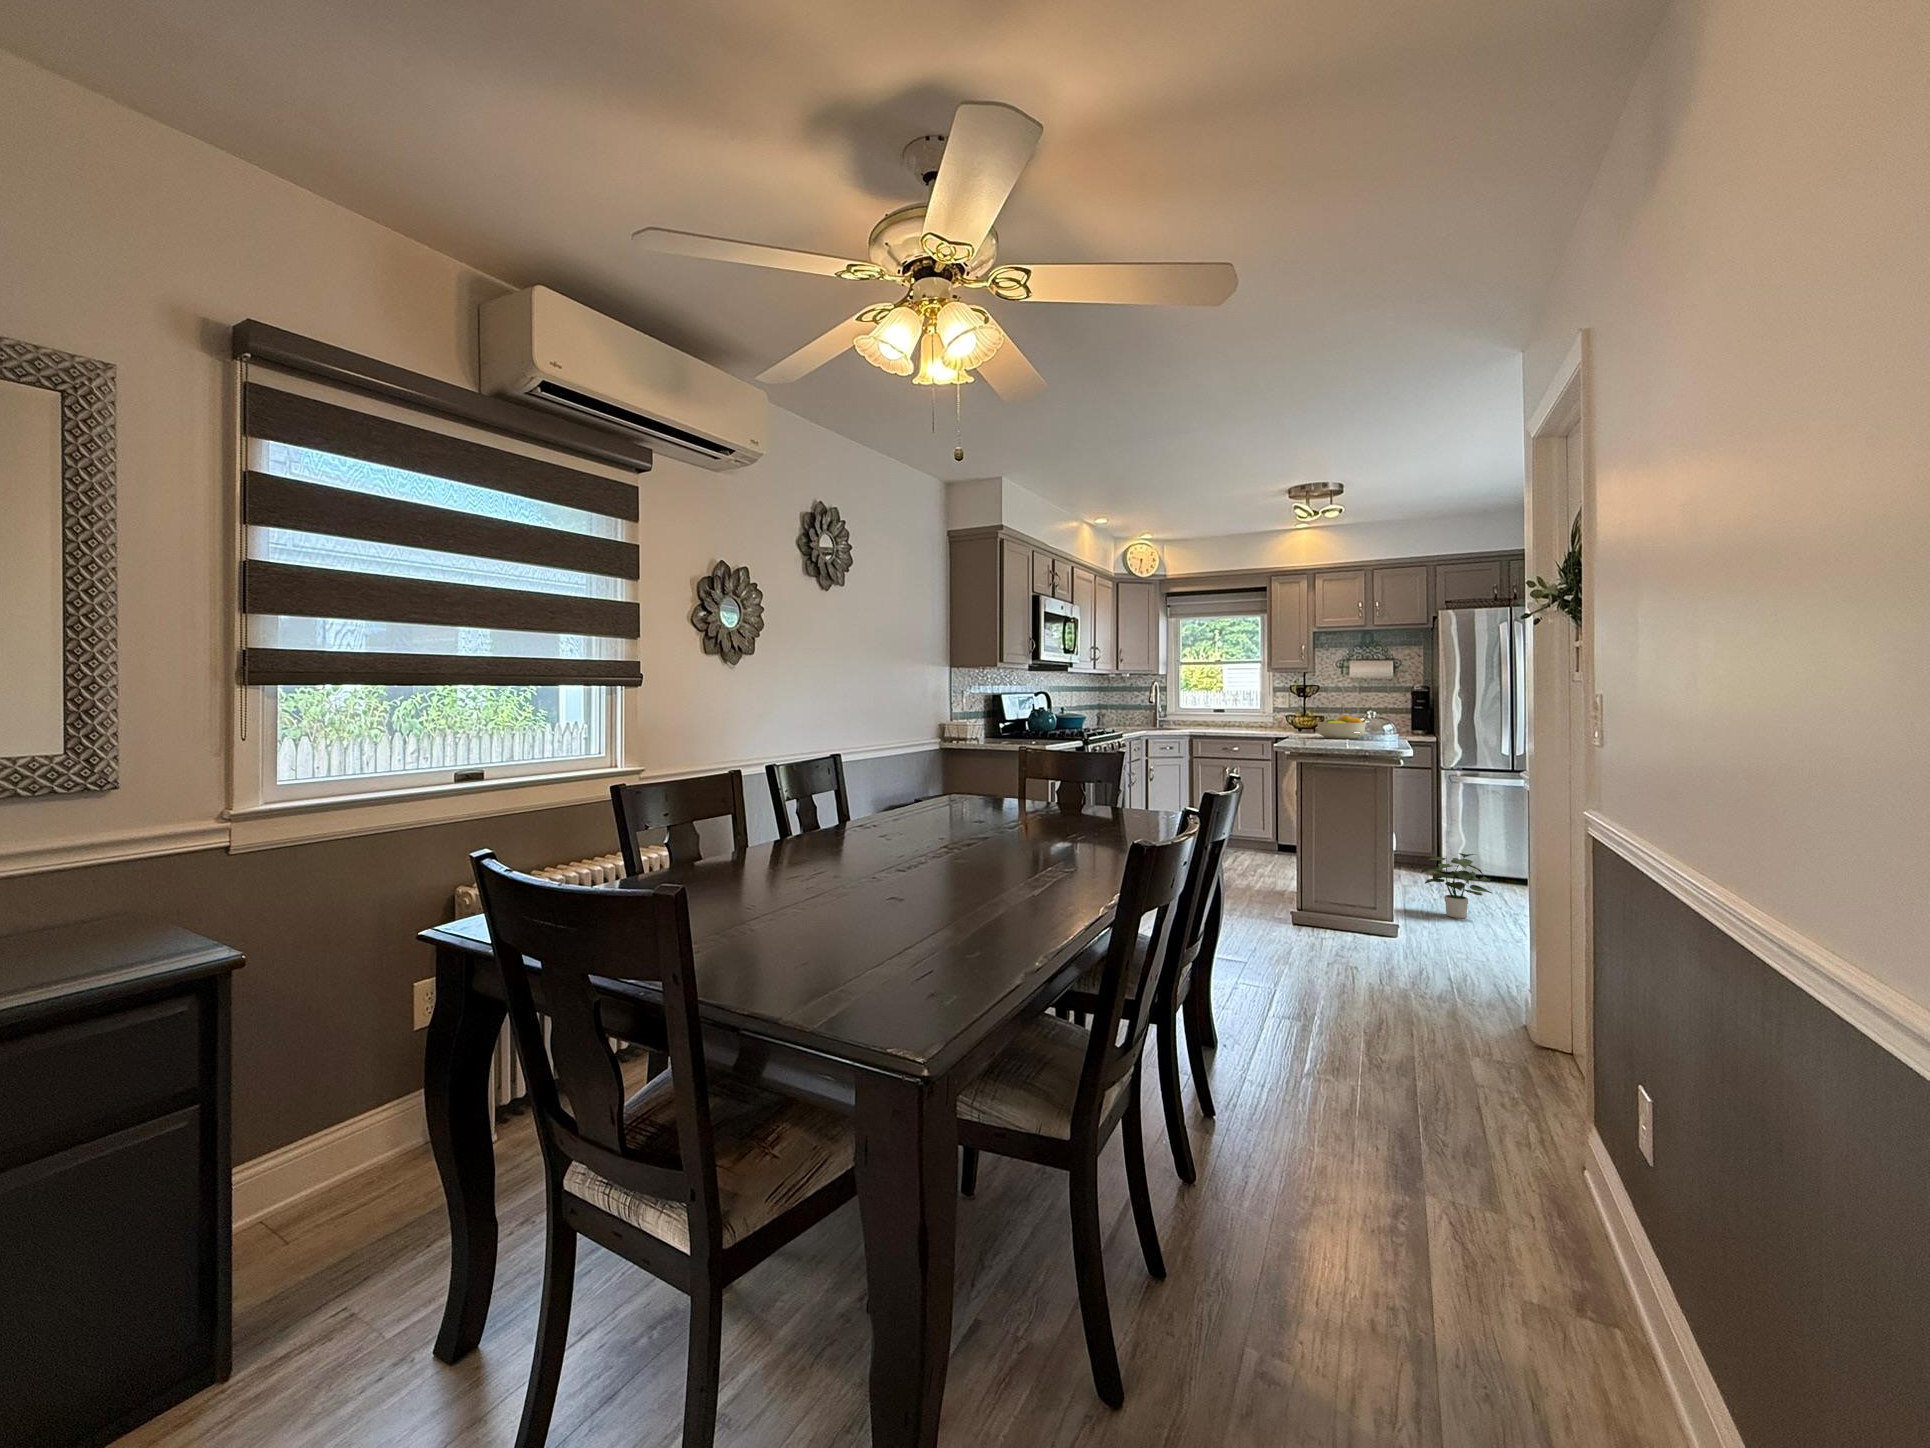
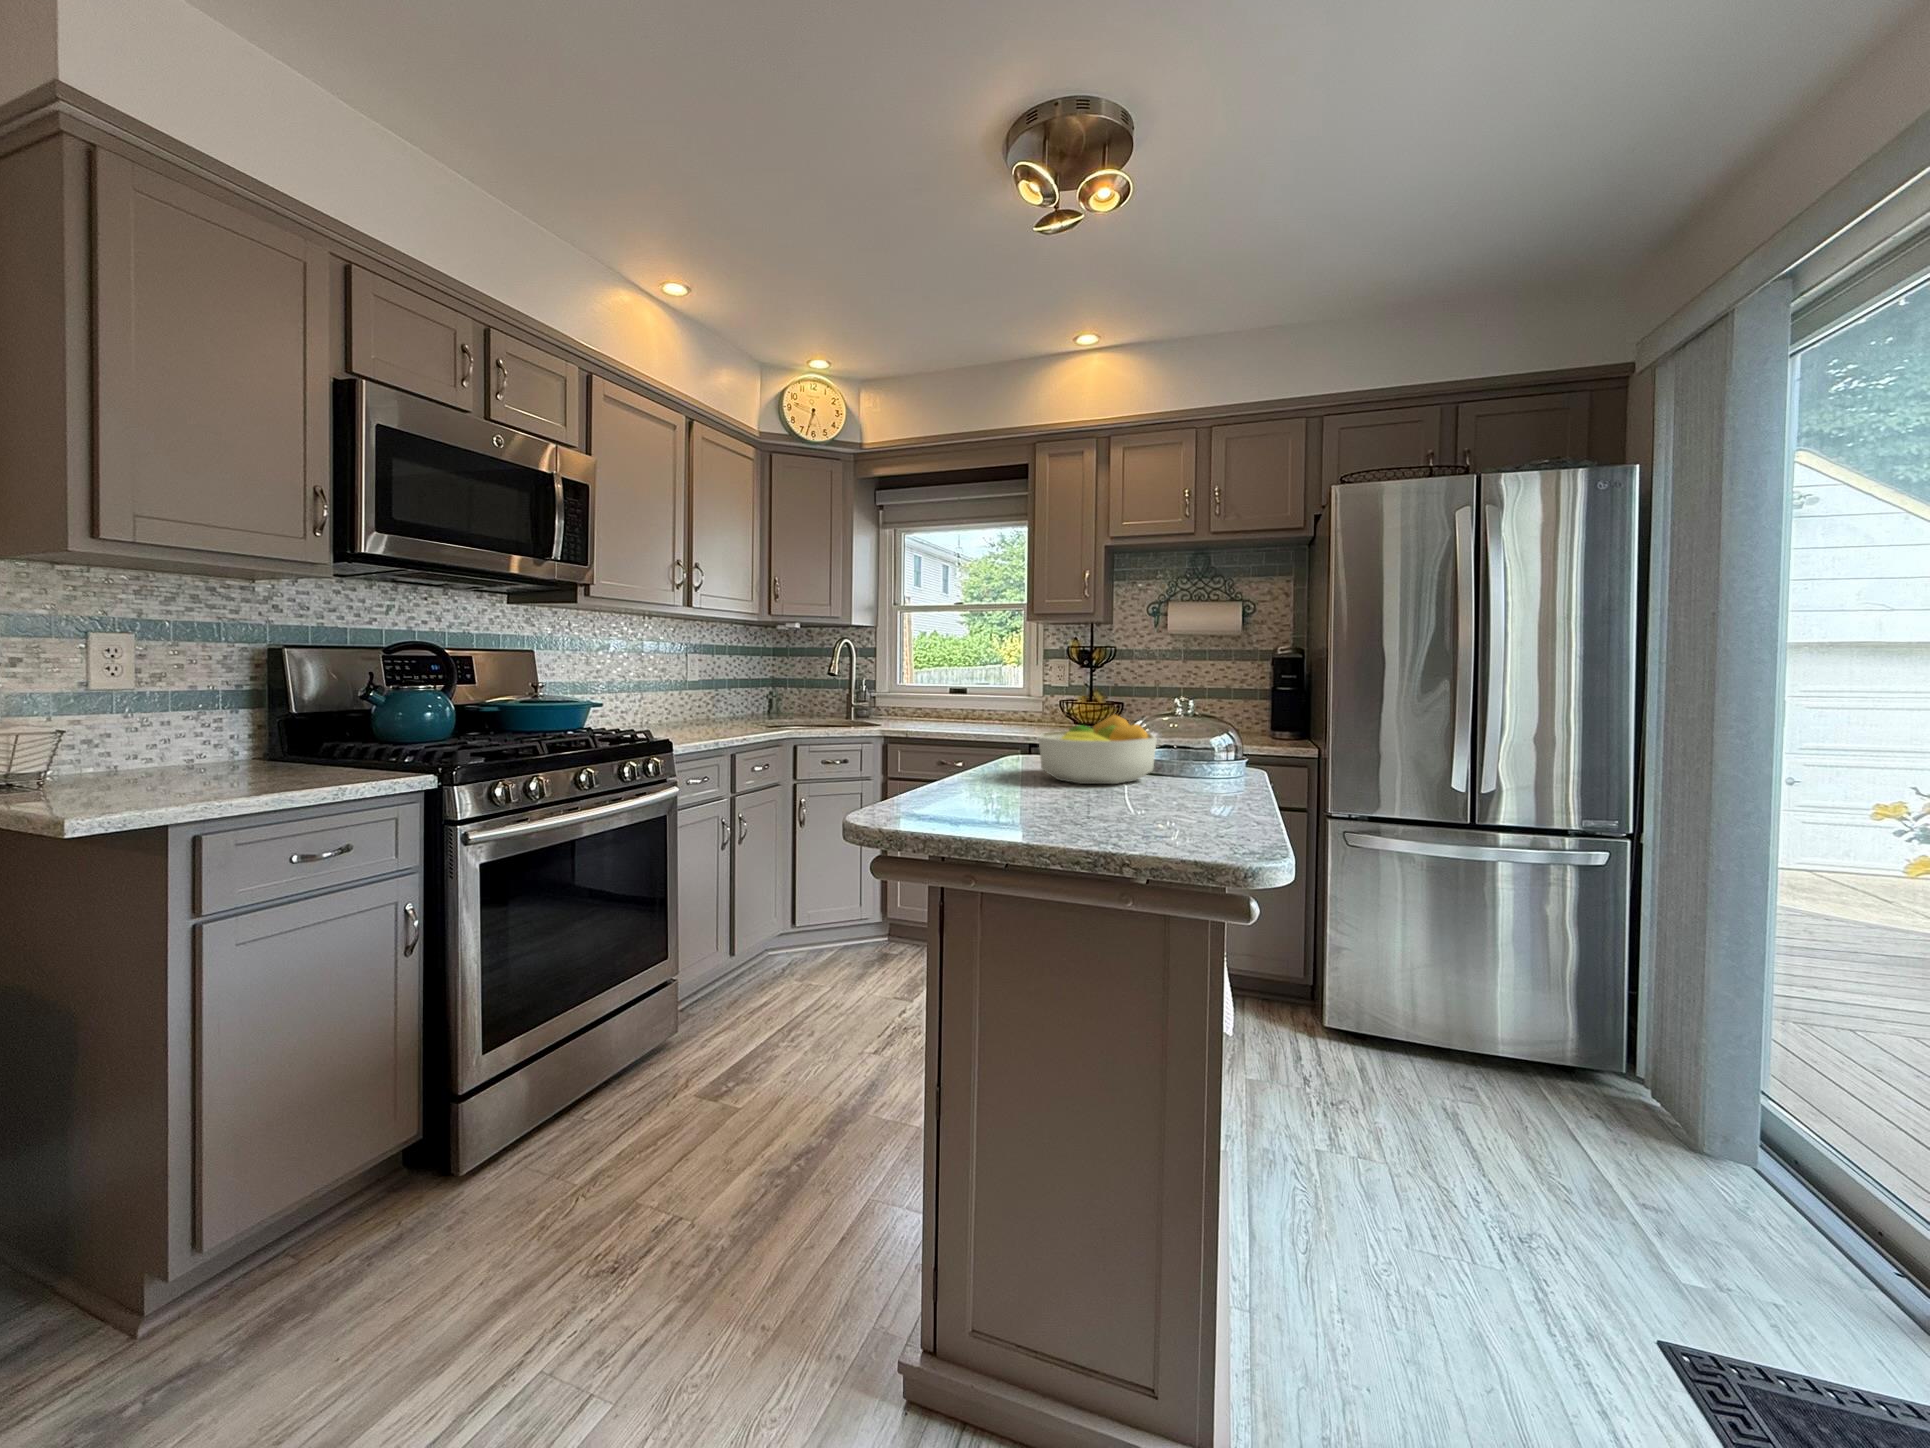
potted plant: present [1421,853,1492,918] -> none [1285,1103,1492,1315]

